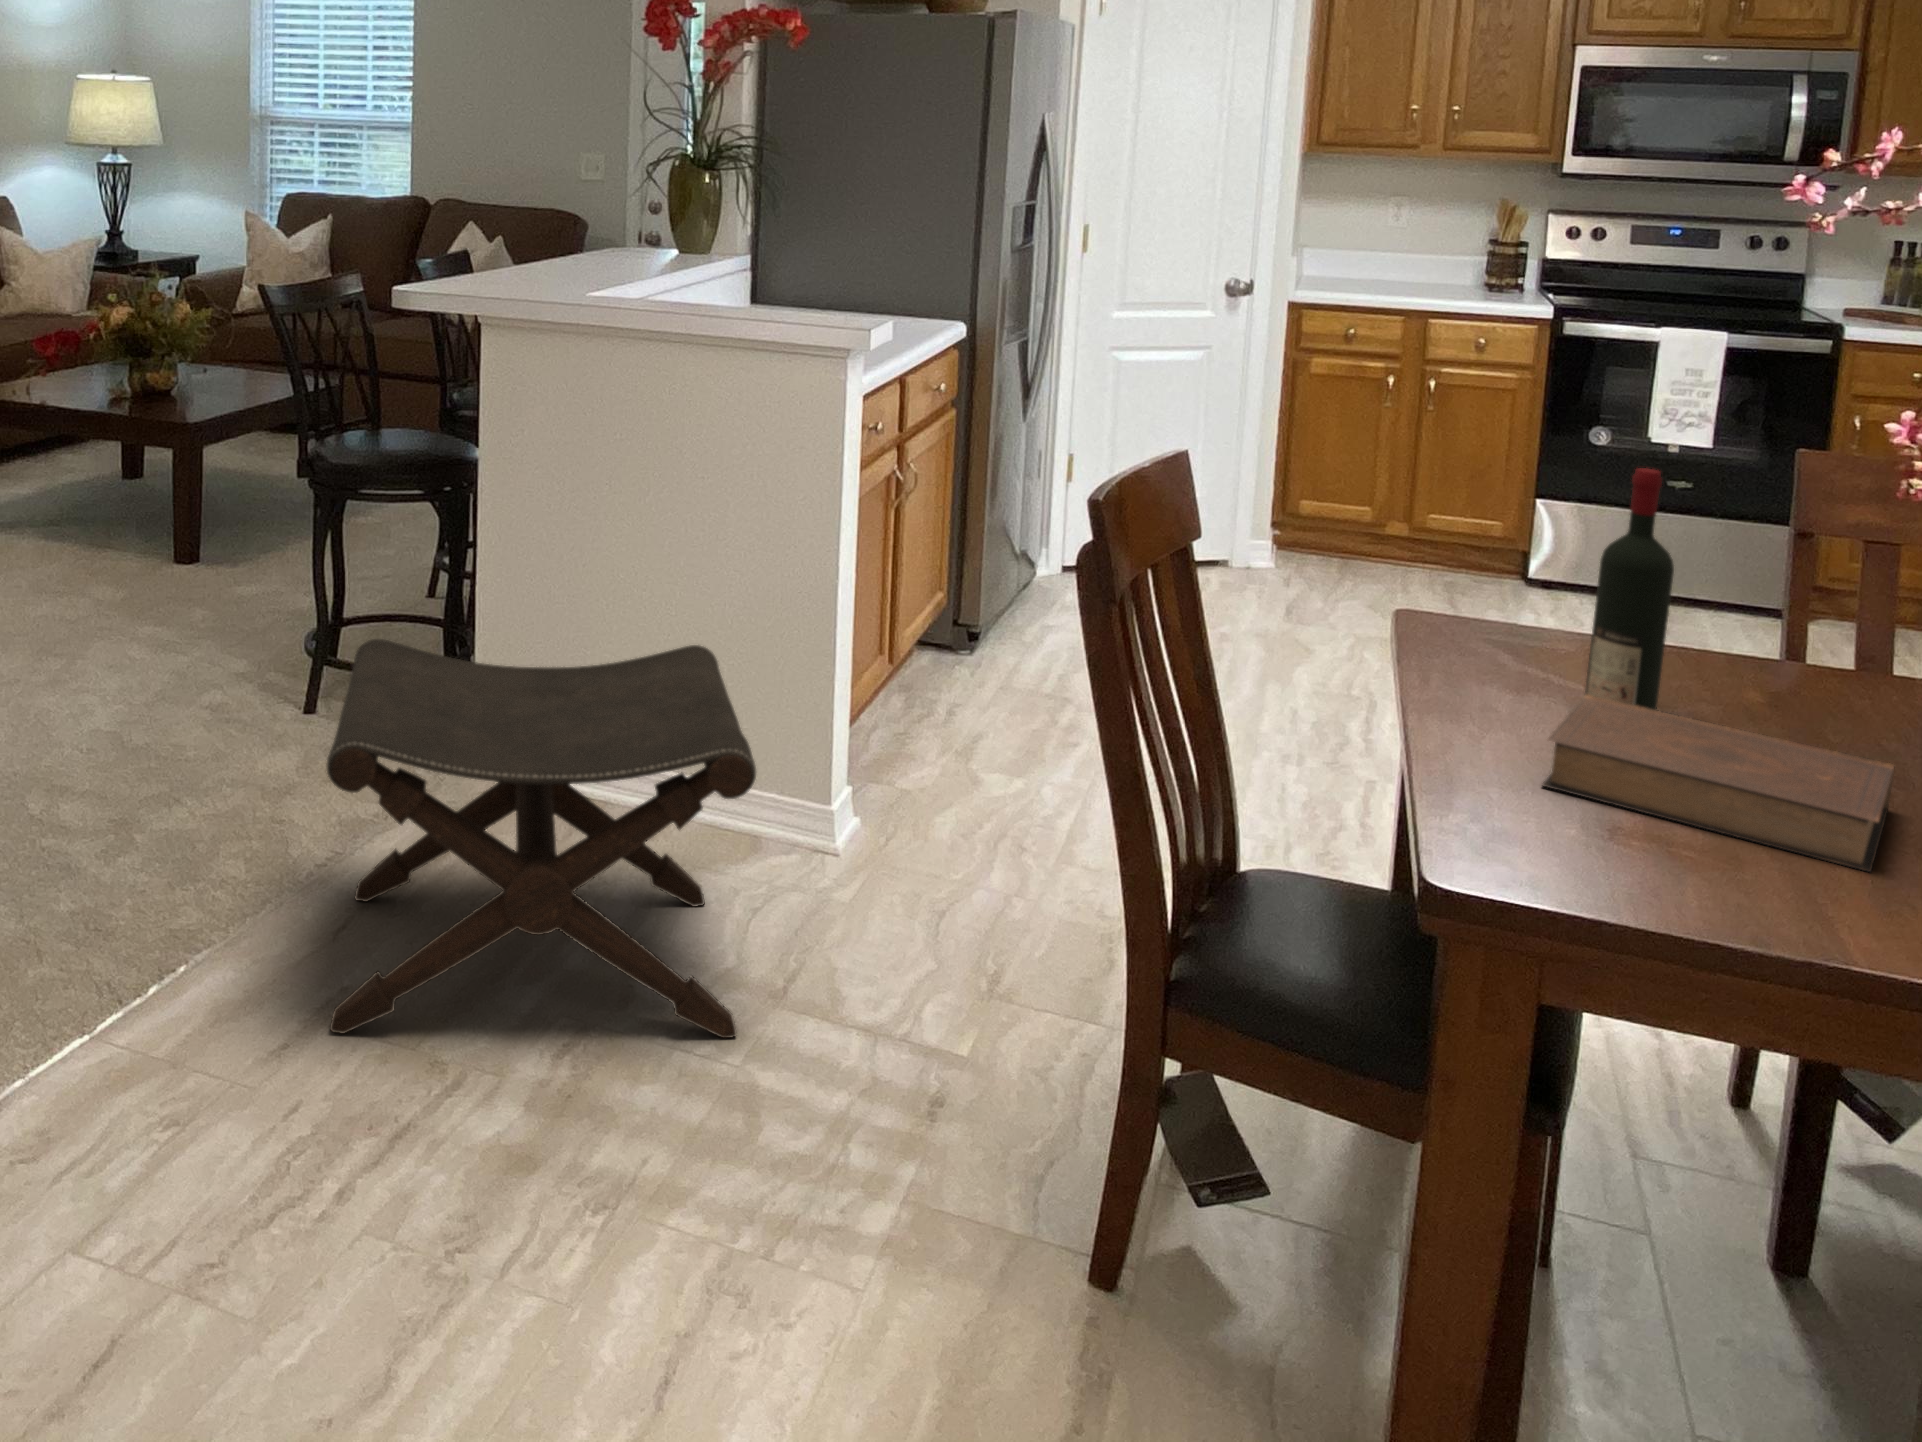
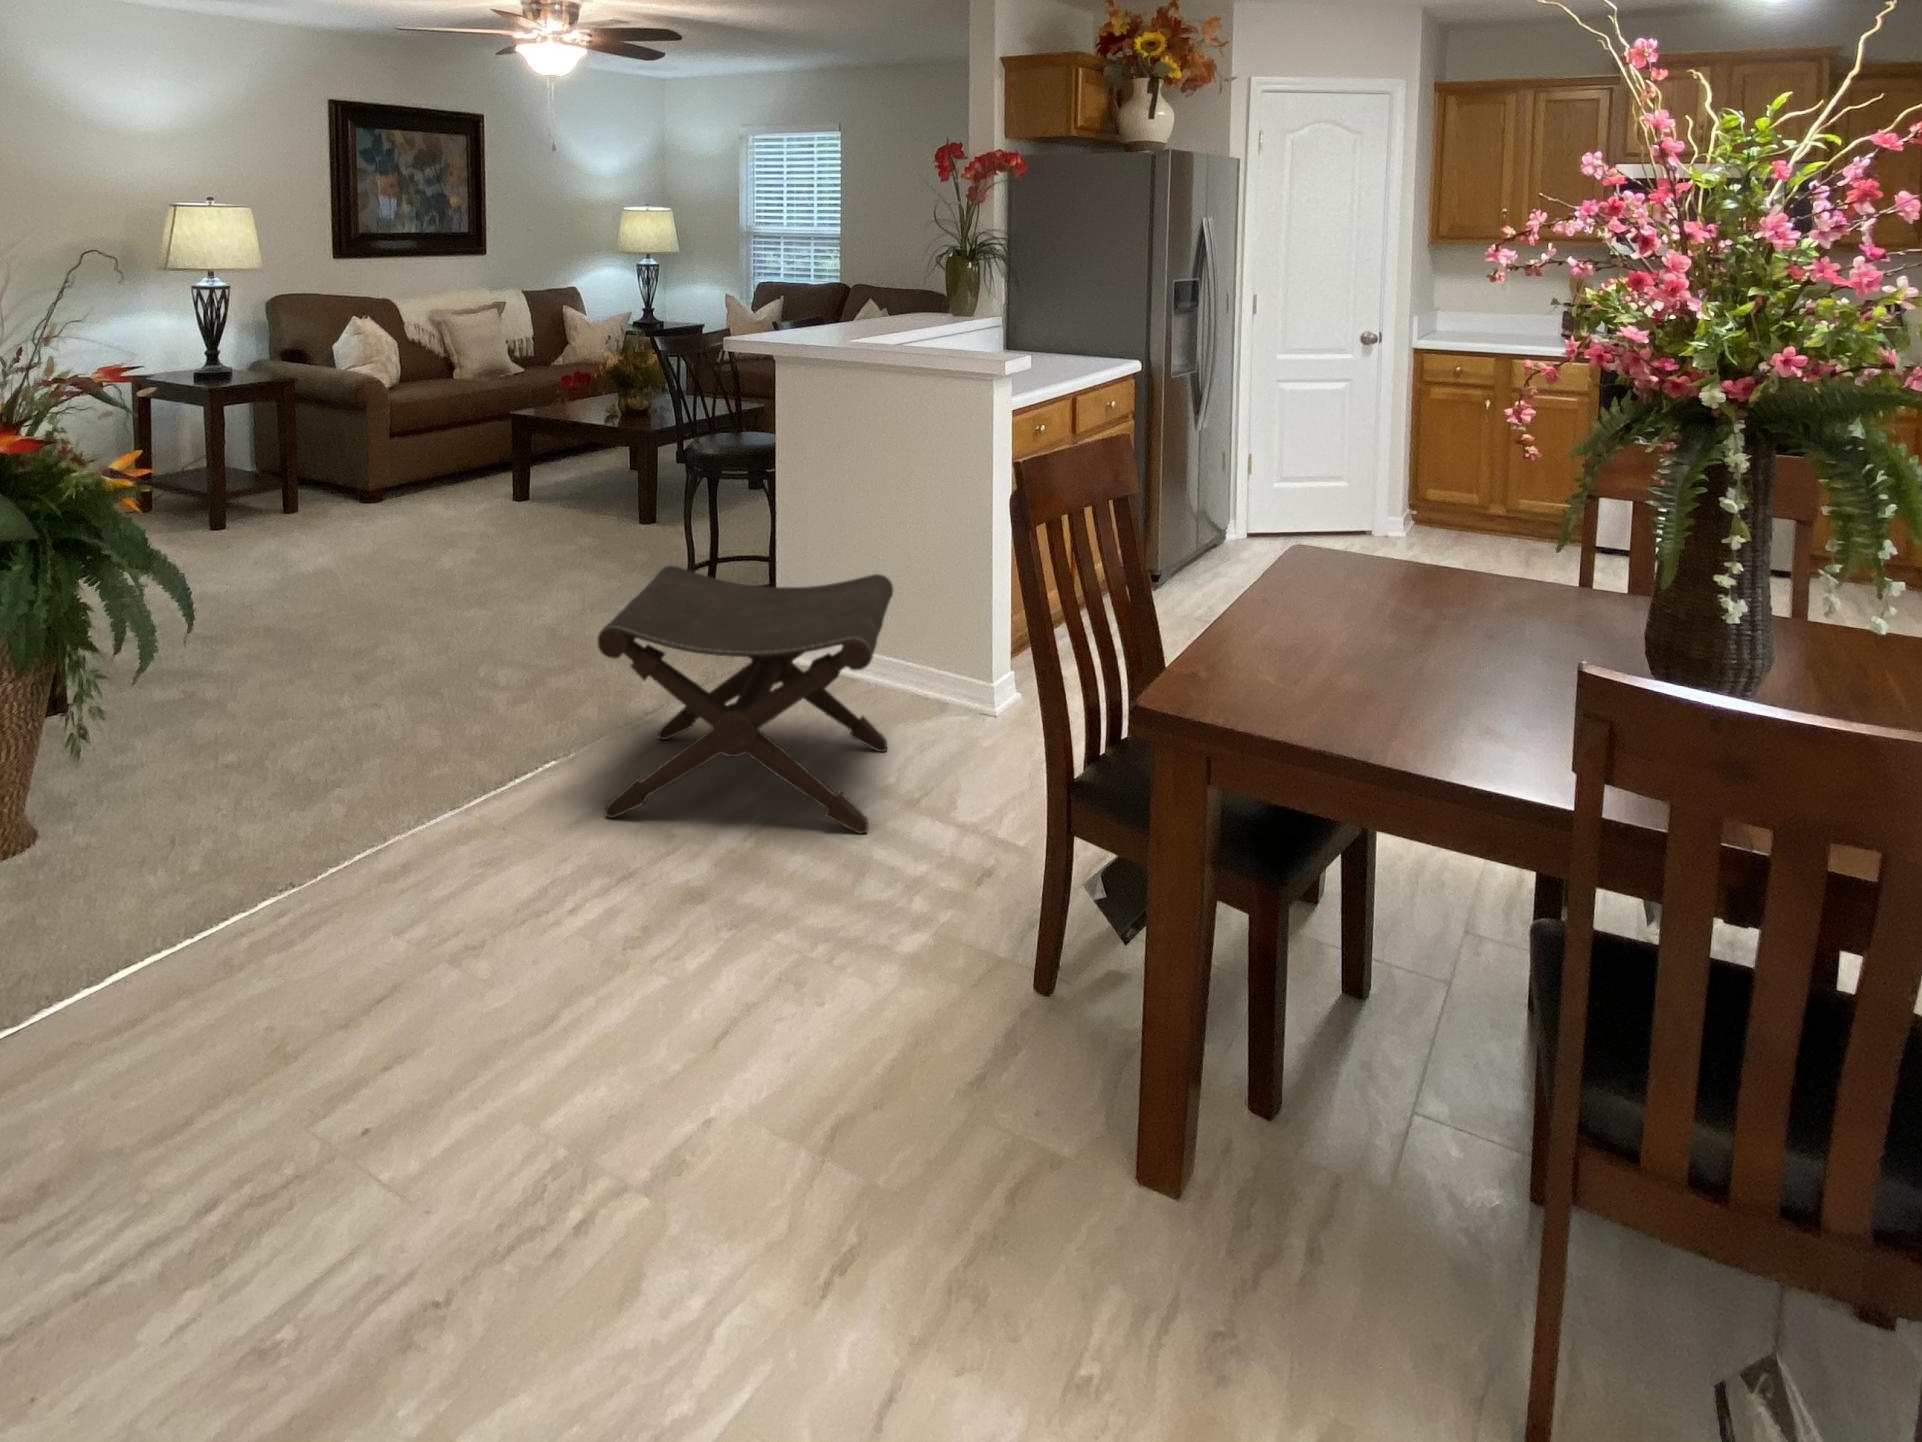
wine bottle: present [1585,468,1674,710] -> none [1357,447,1407,622]
book: present [1543,695,1894,872] -> none [1268,599,1505,712]

